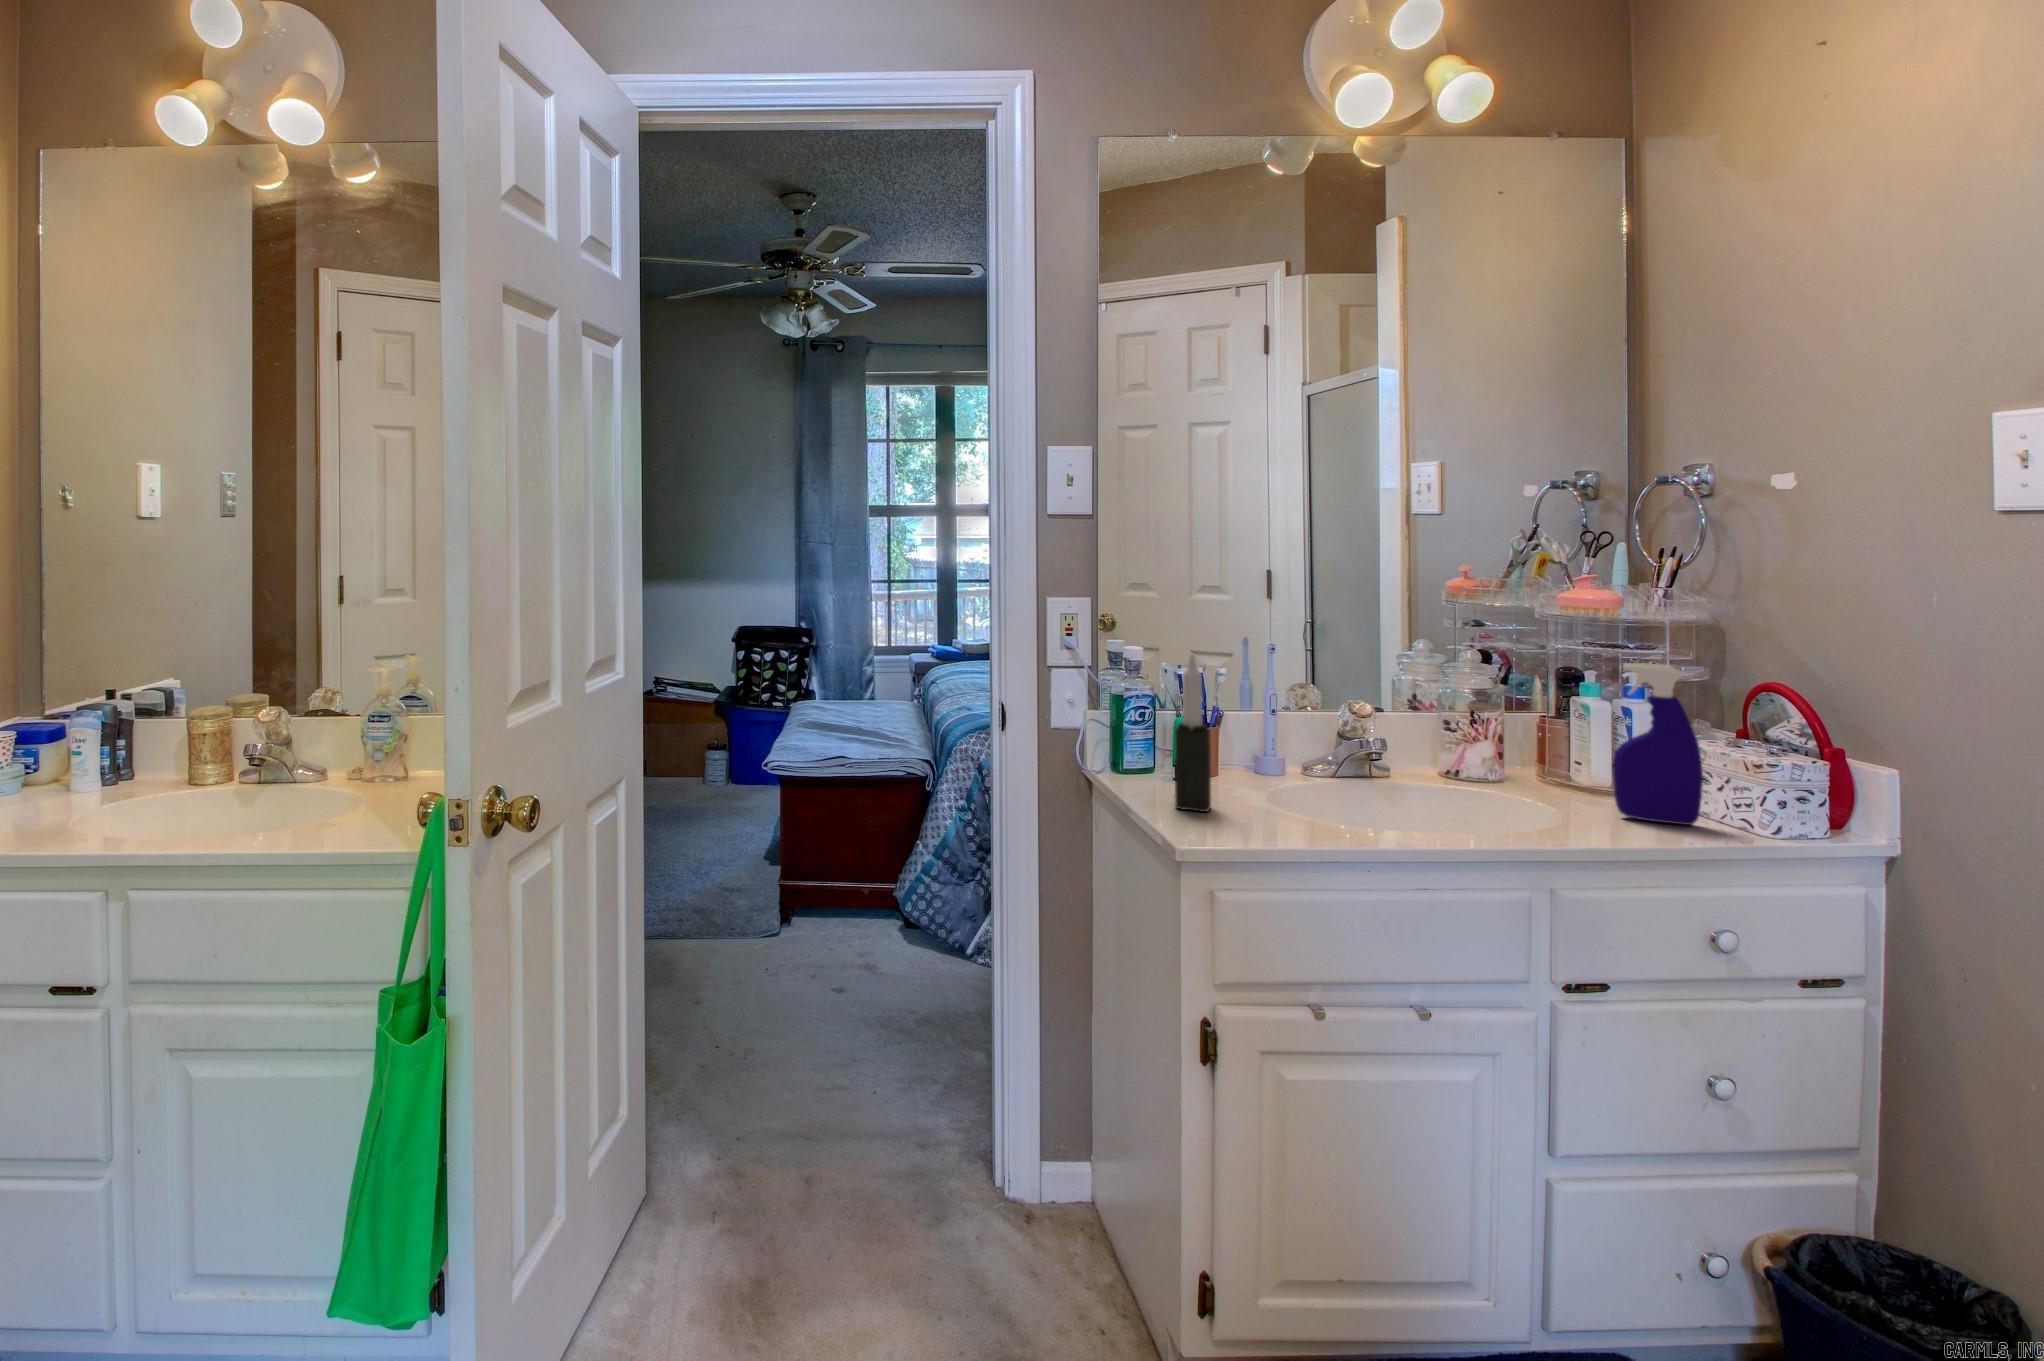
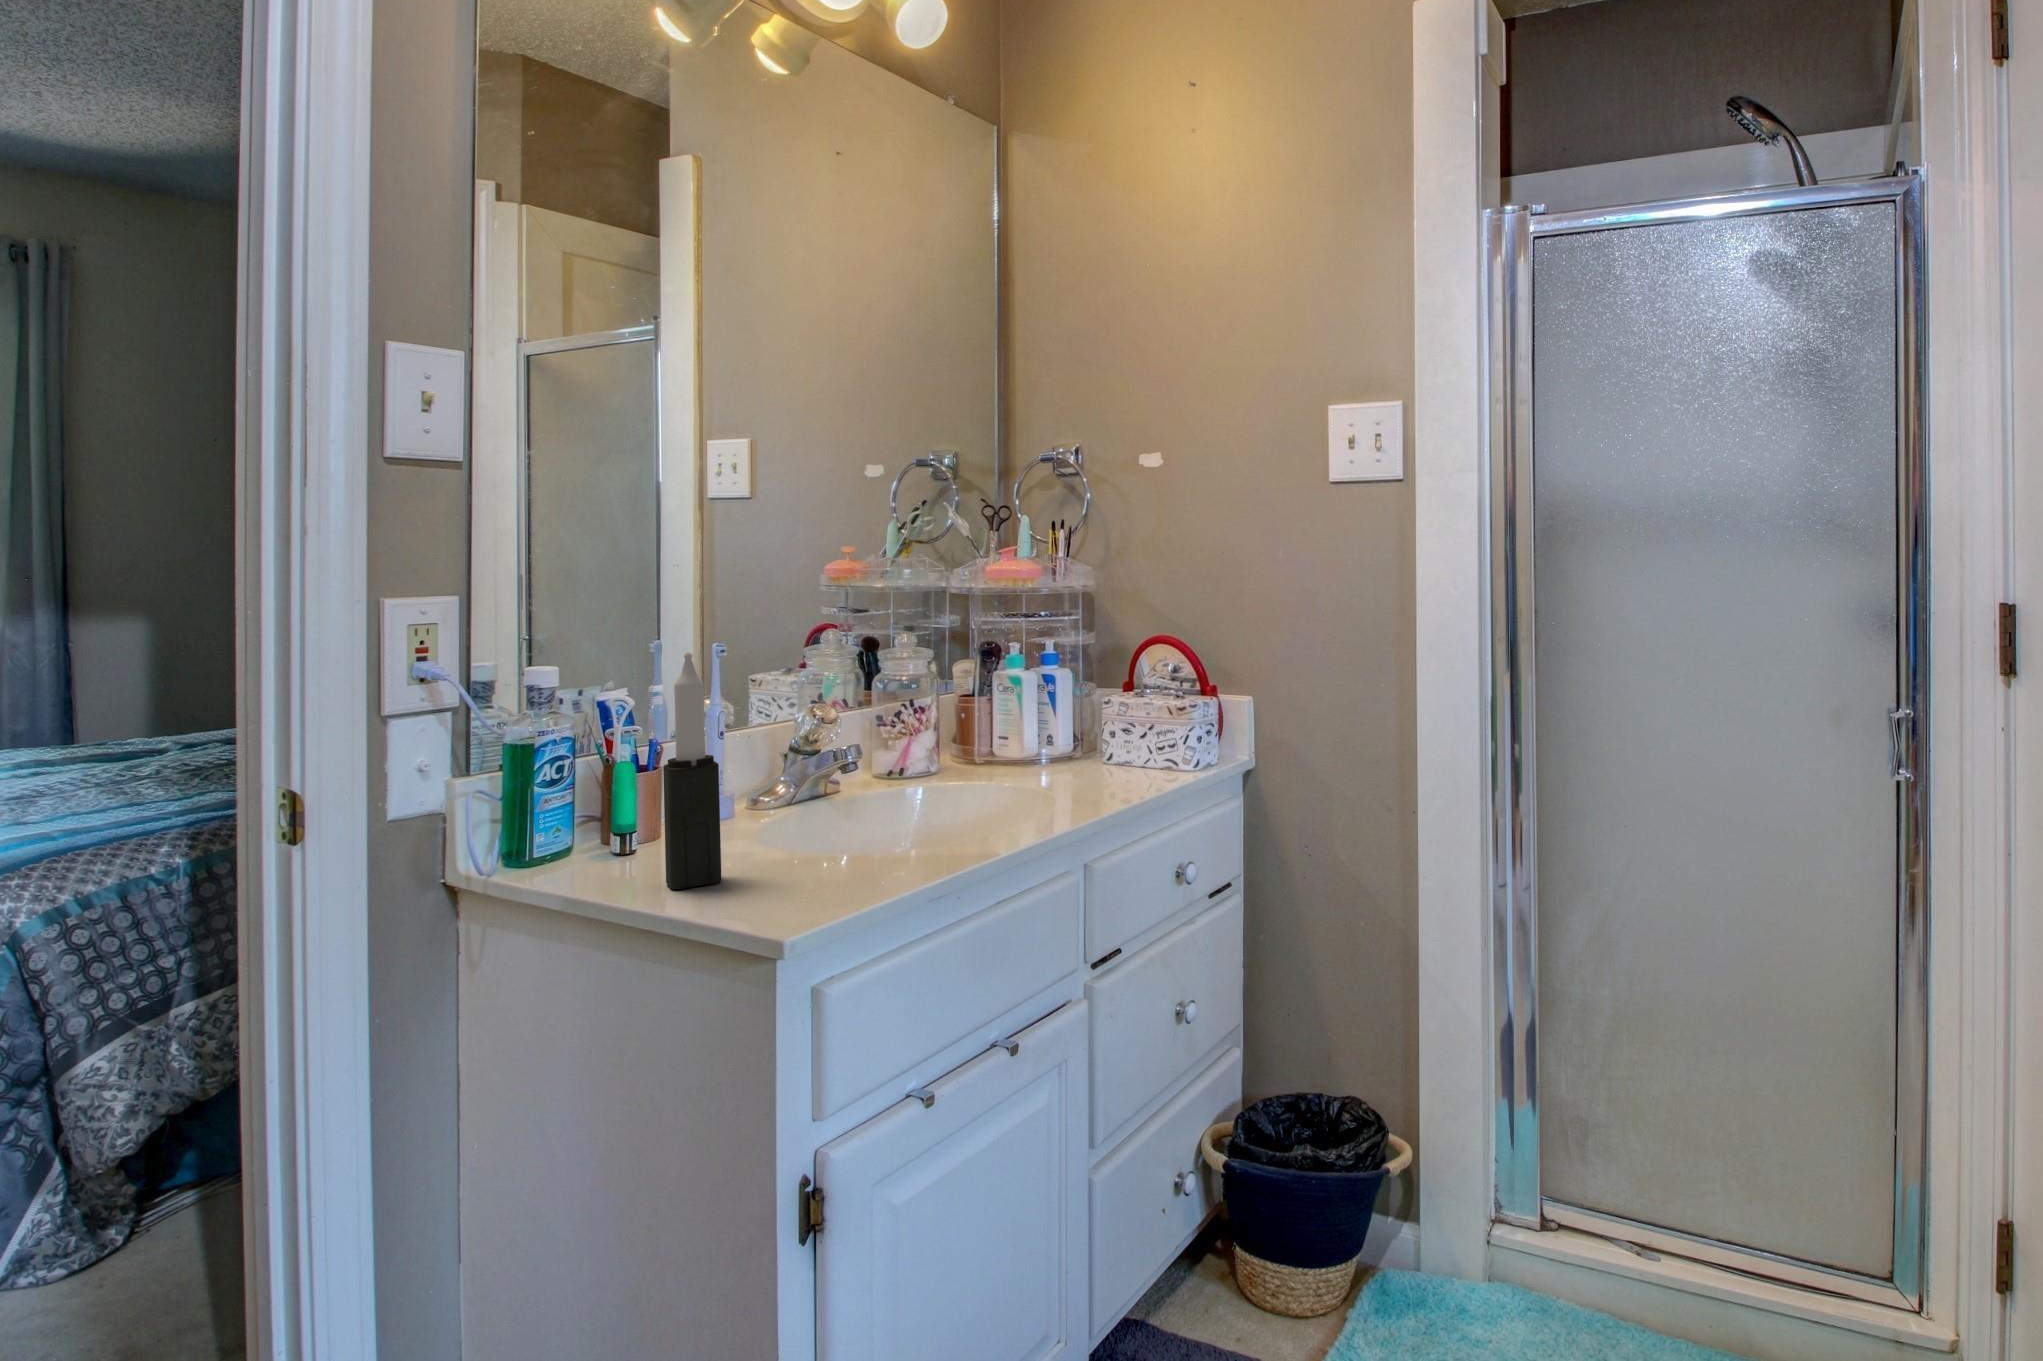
spray bottle: present [1612,663,1703,825] -> none [1070,625,1135,781]

